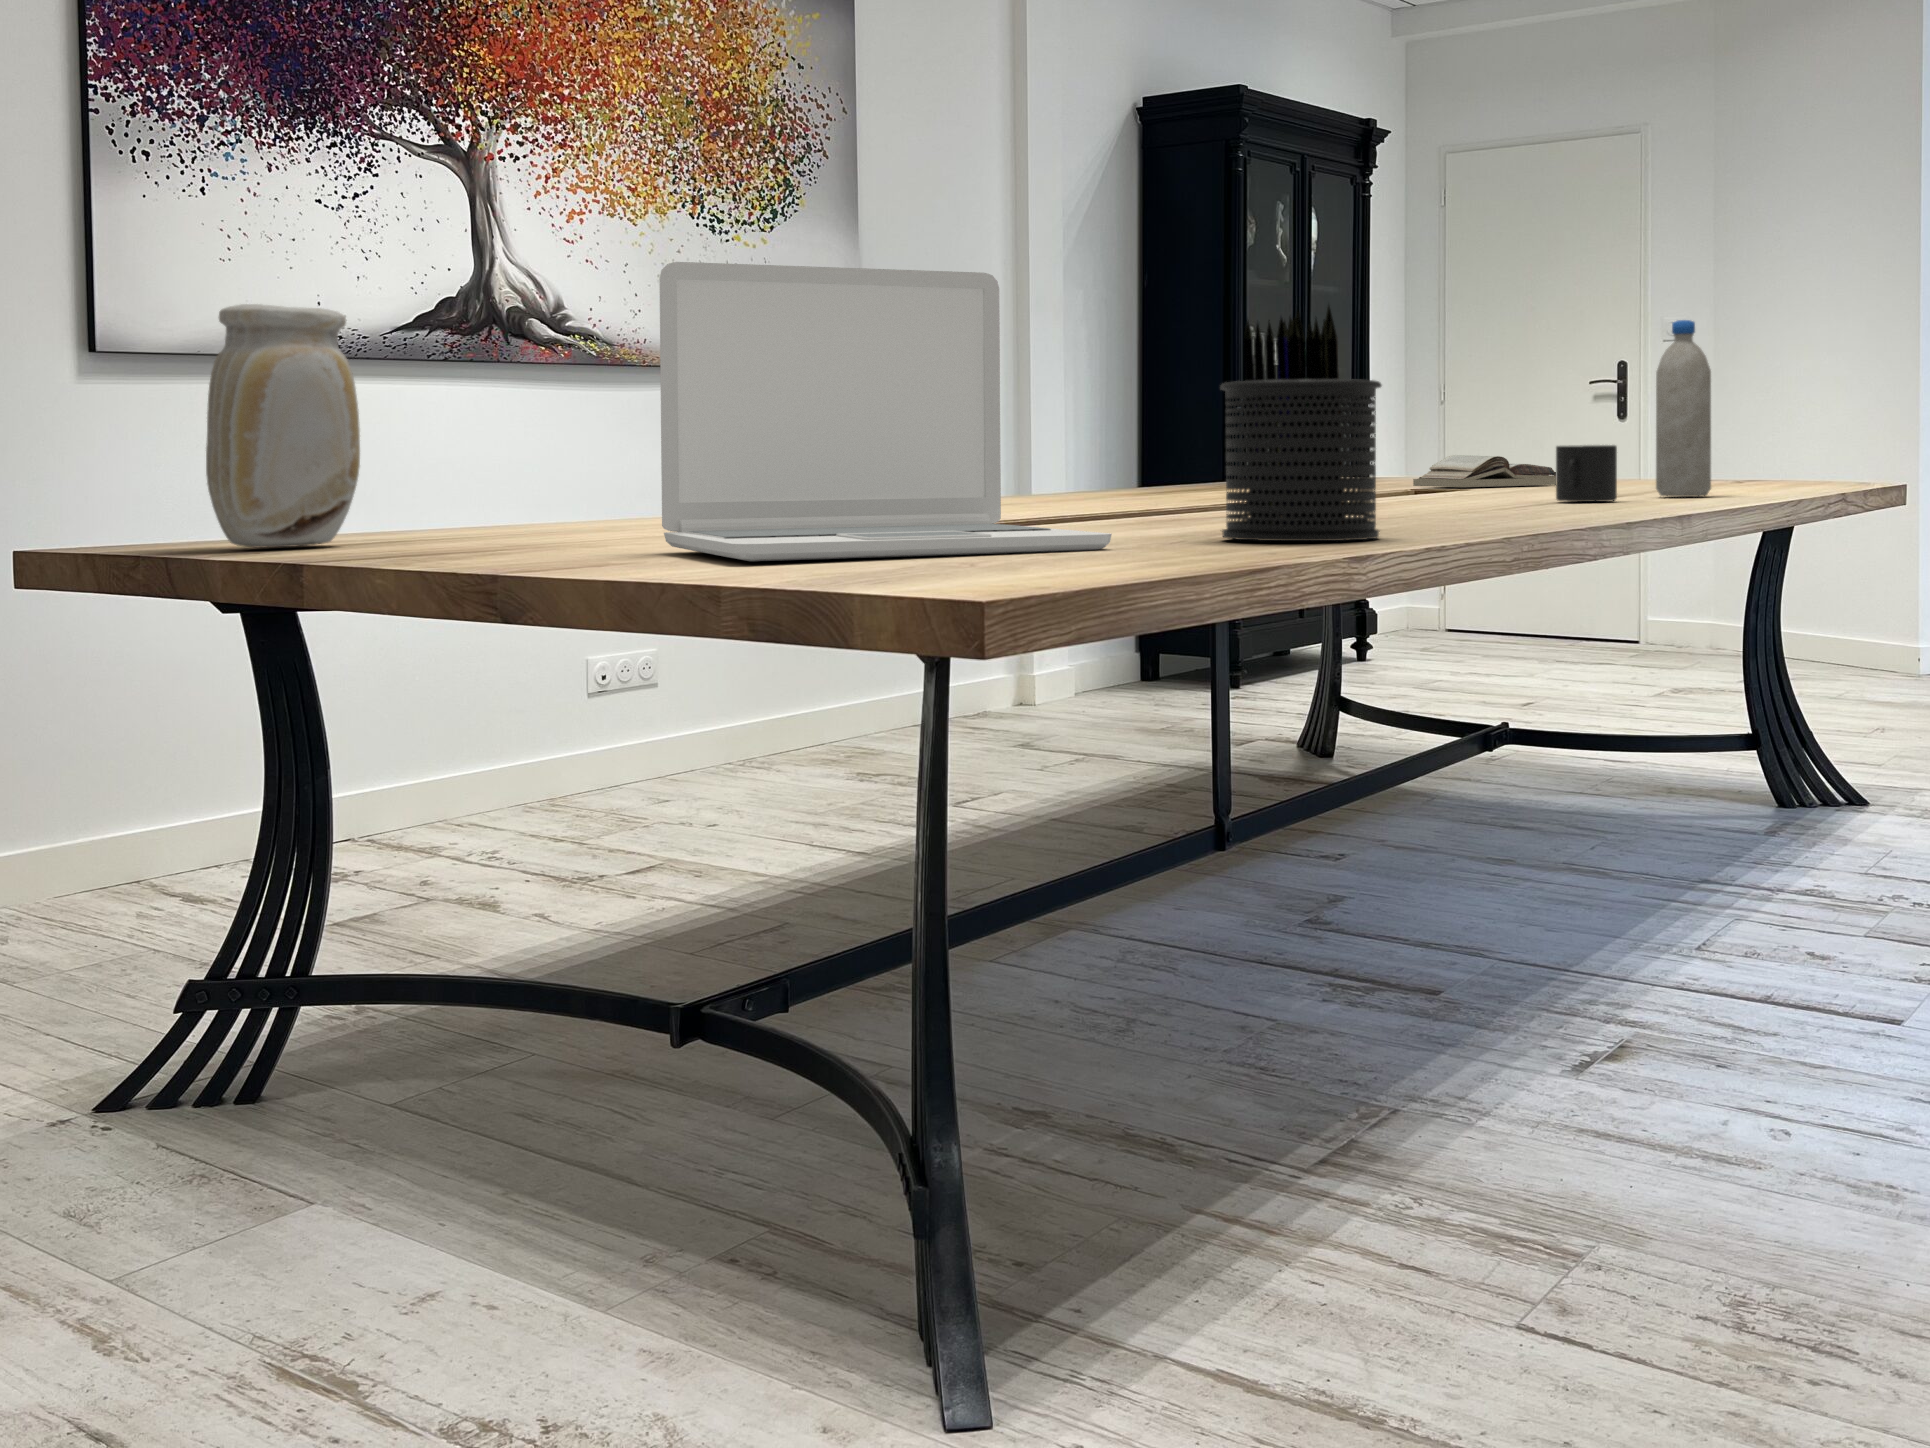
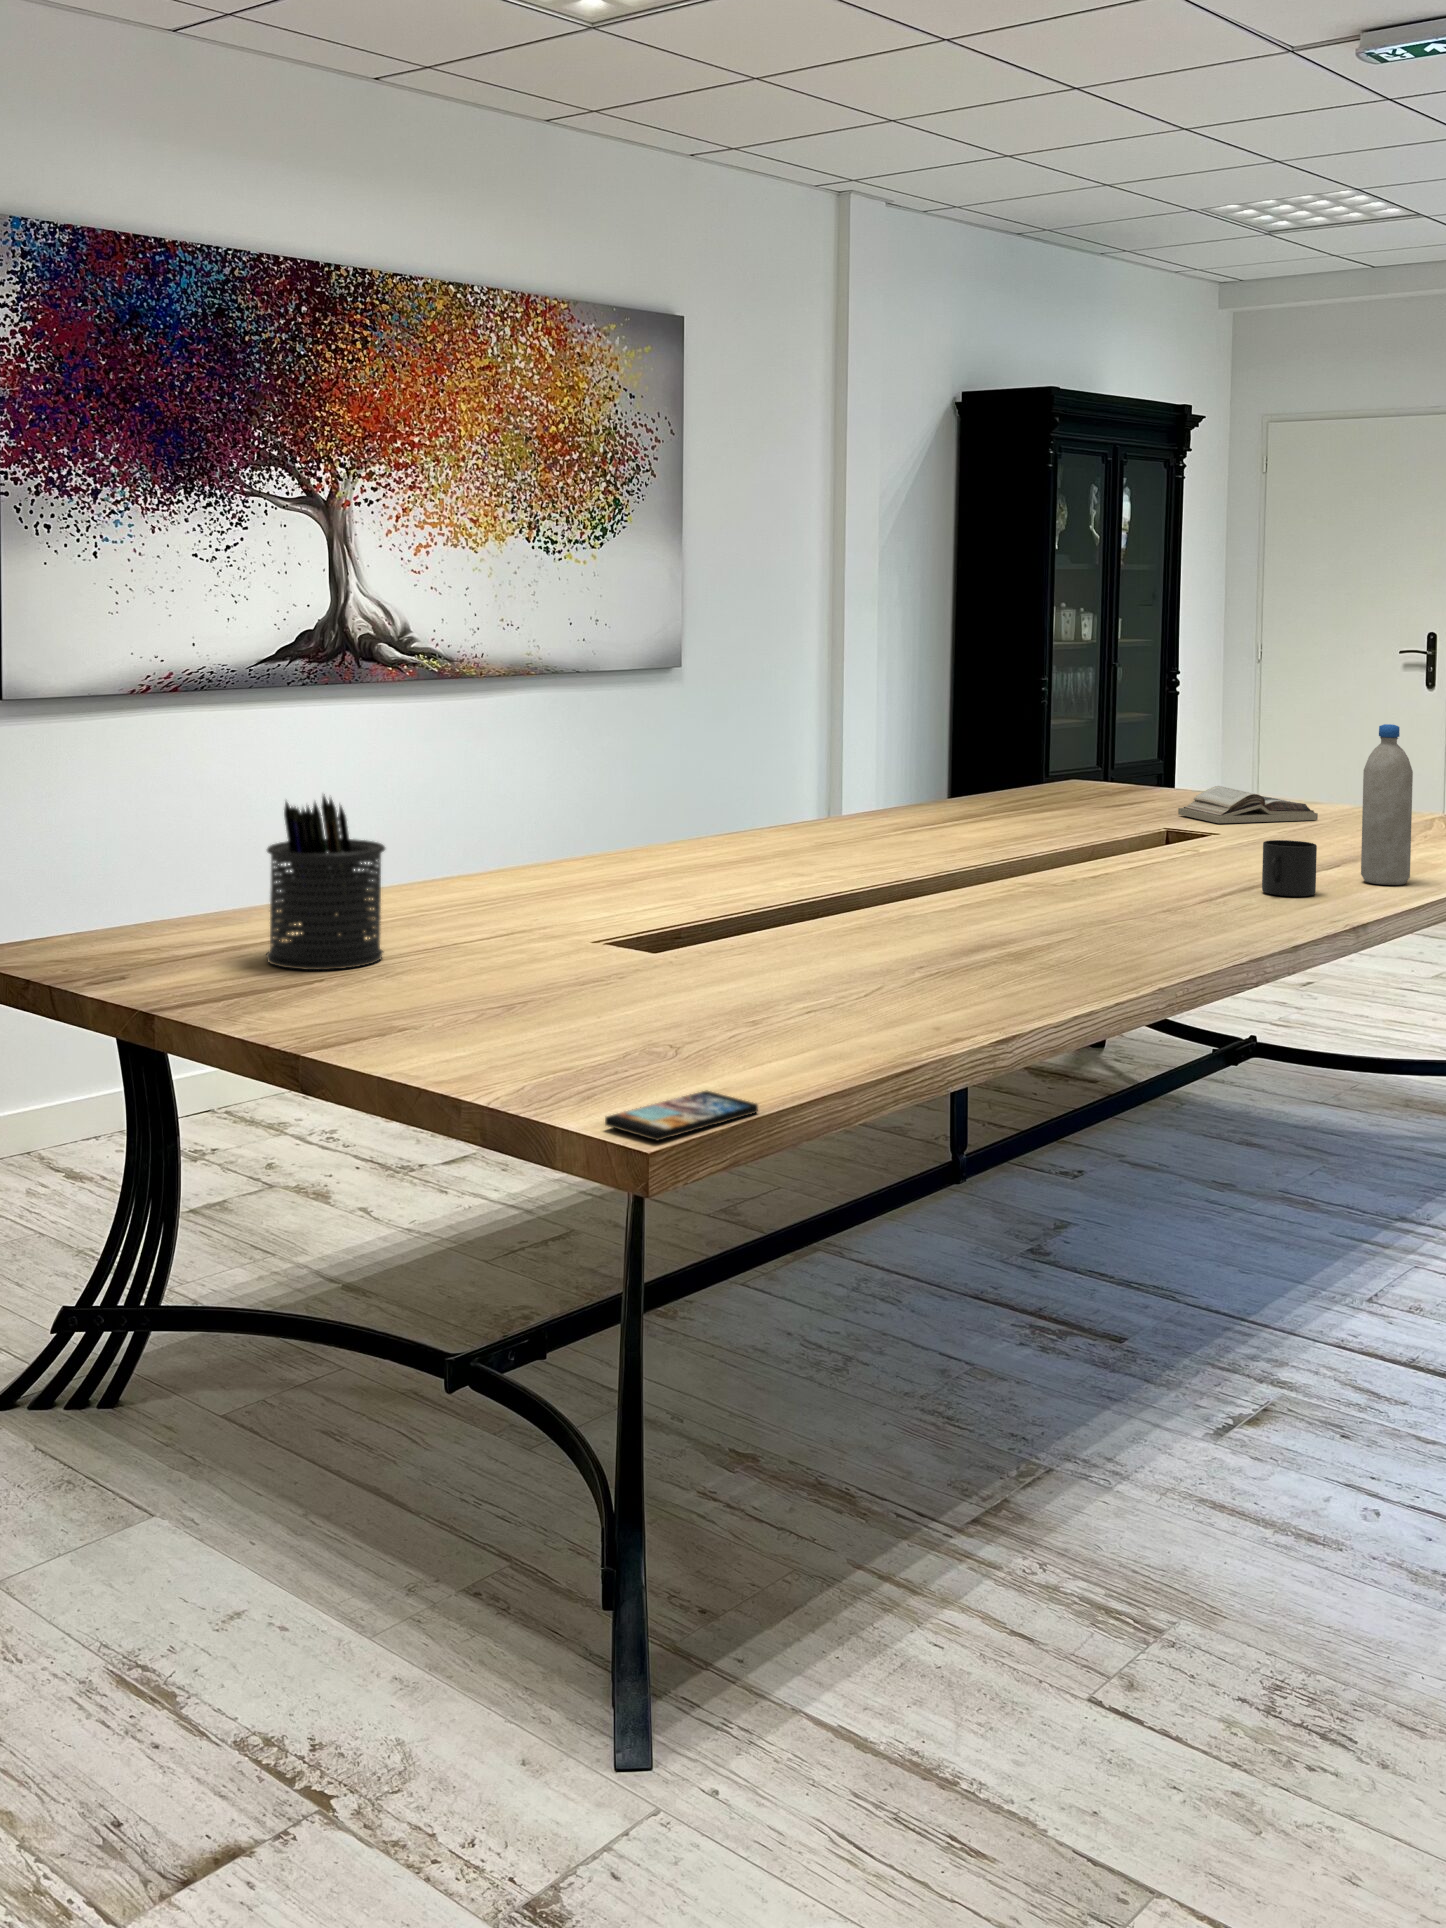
laptop: present [659,262,1112,561] -> none [445,763,803,1047]
vase: present [206,304,360,547] -> none [86,753,211,954]
pen holder: present [1220,305,1382,541] -> present [266,794,385,970]
smartphone: none [916,561,1105,583] -> present [605,1091,758,1141]

